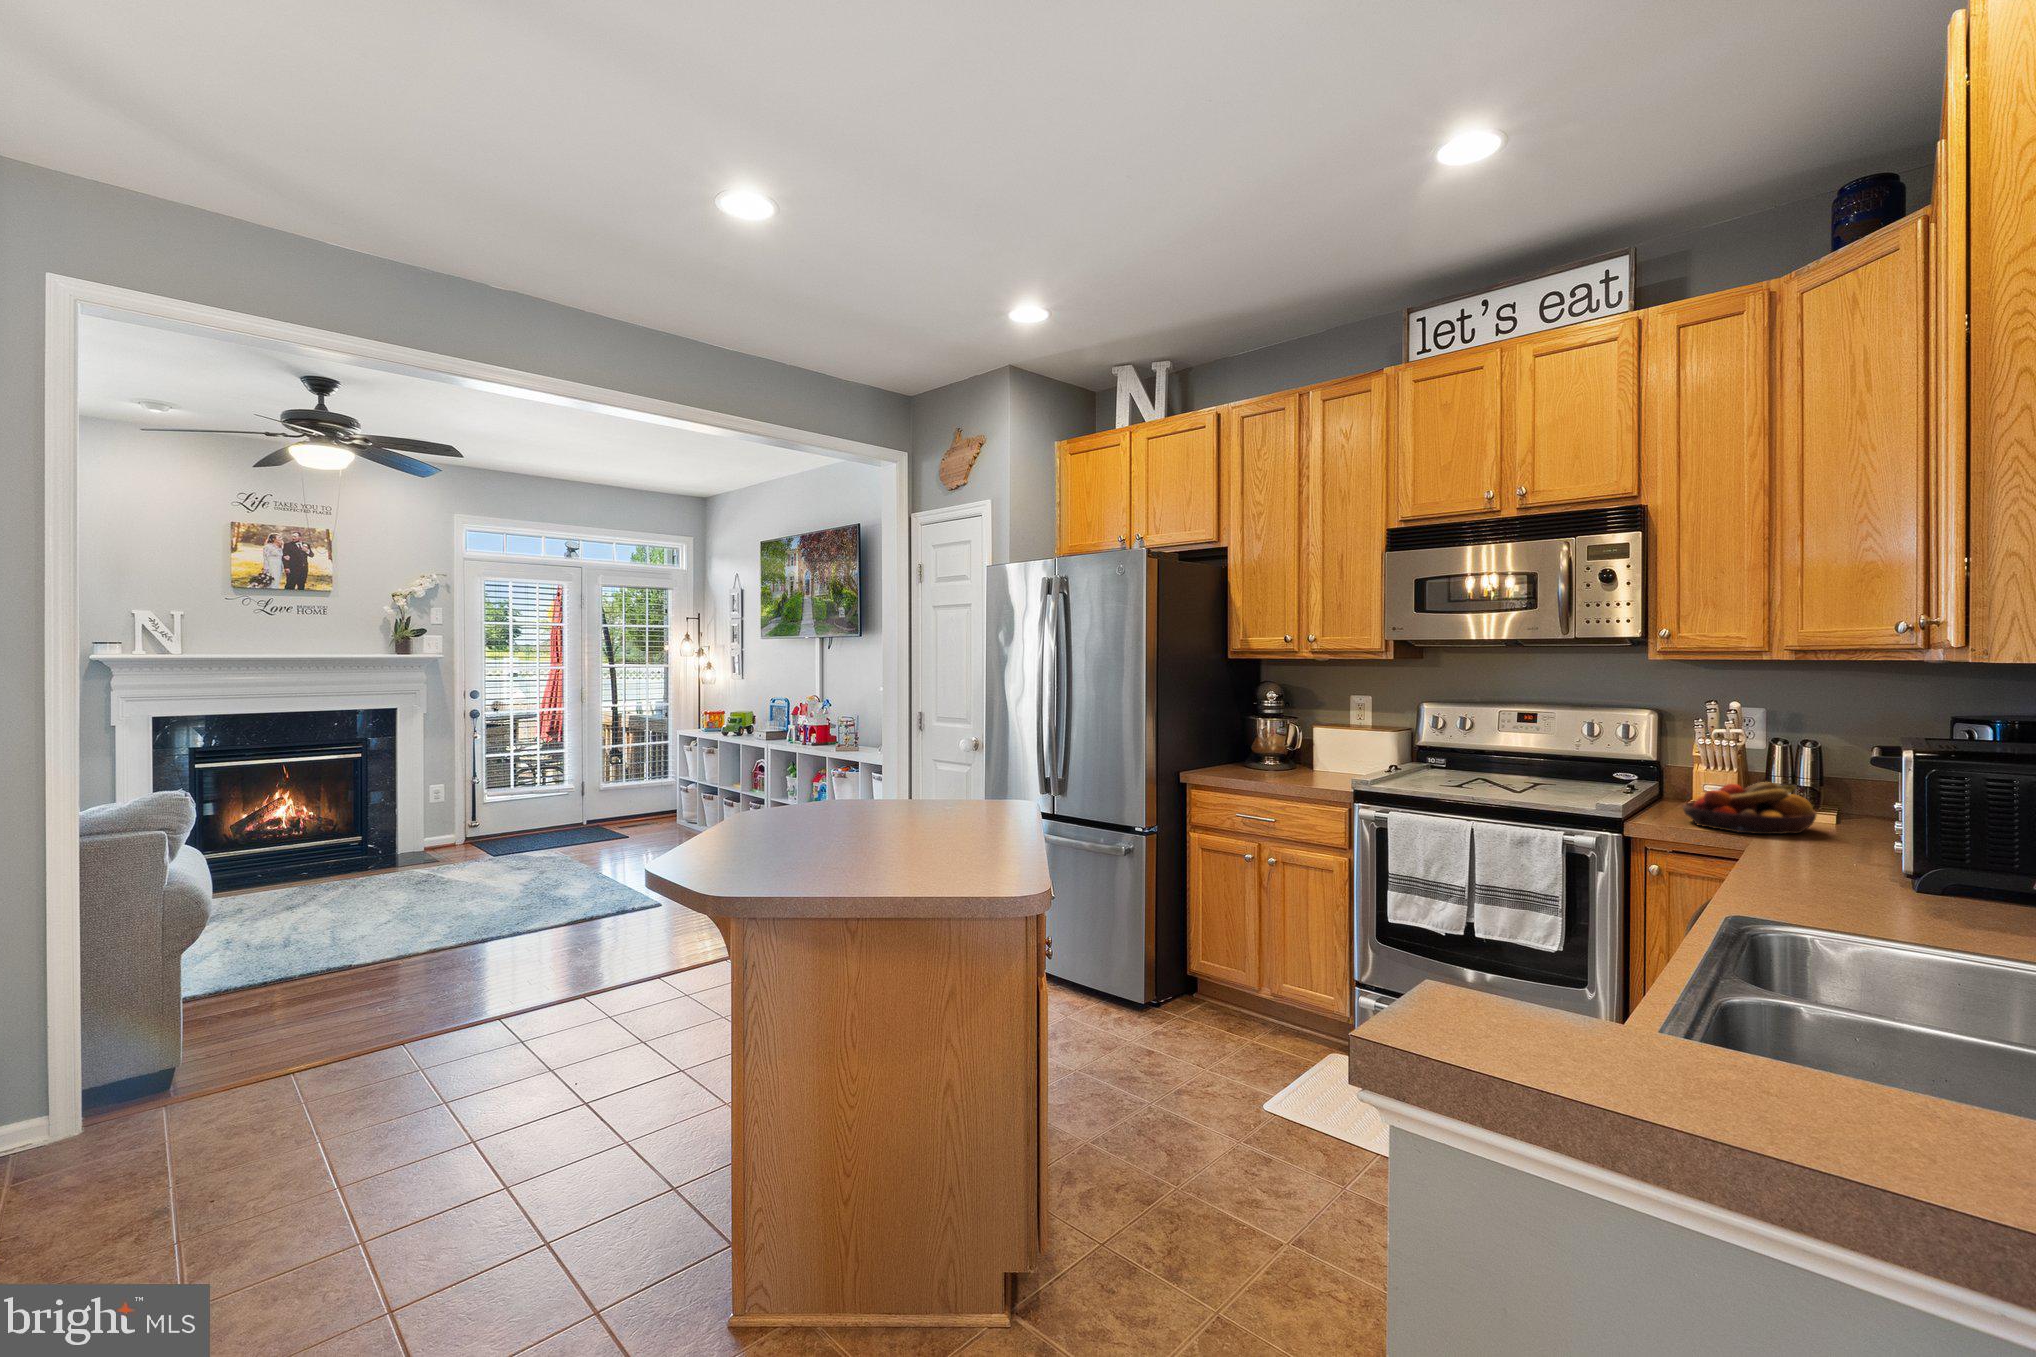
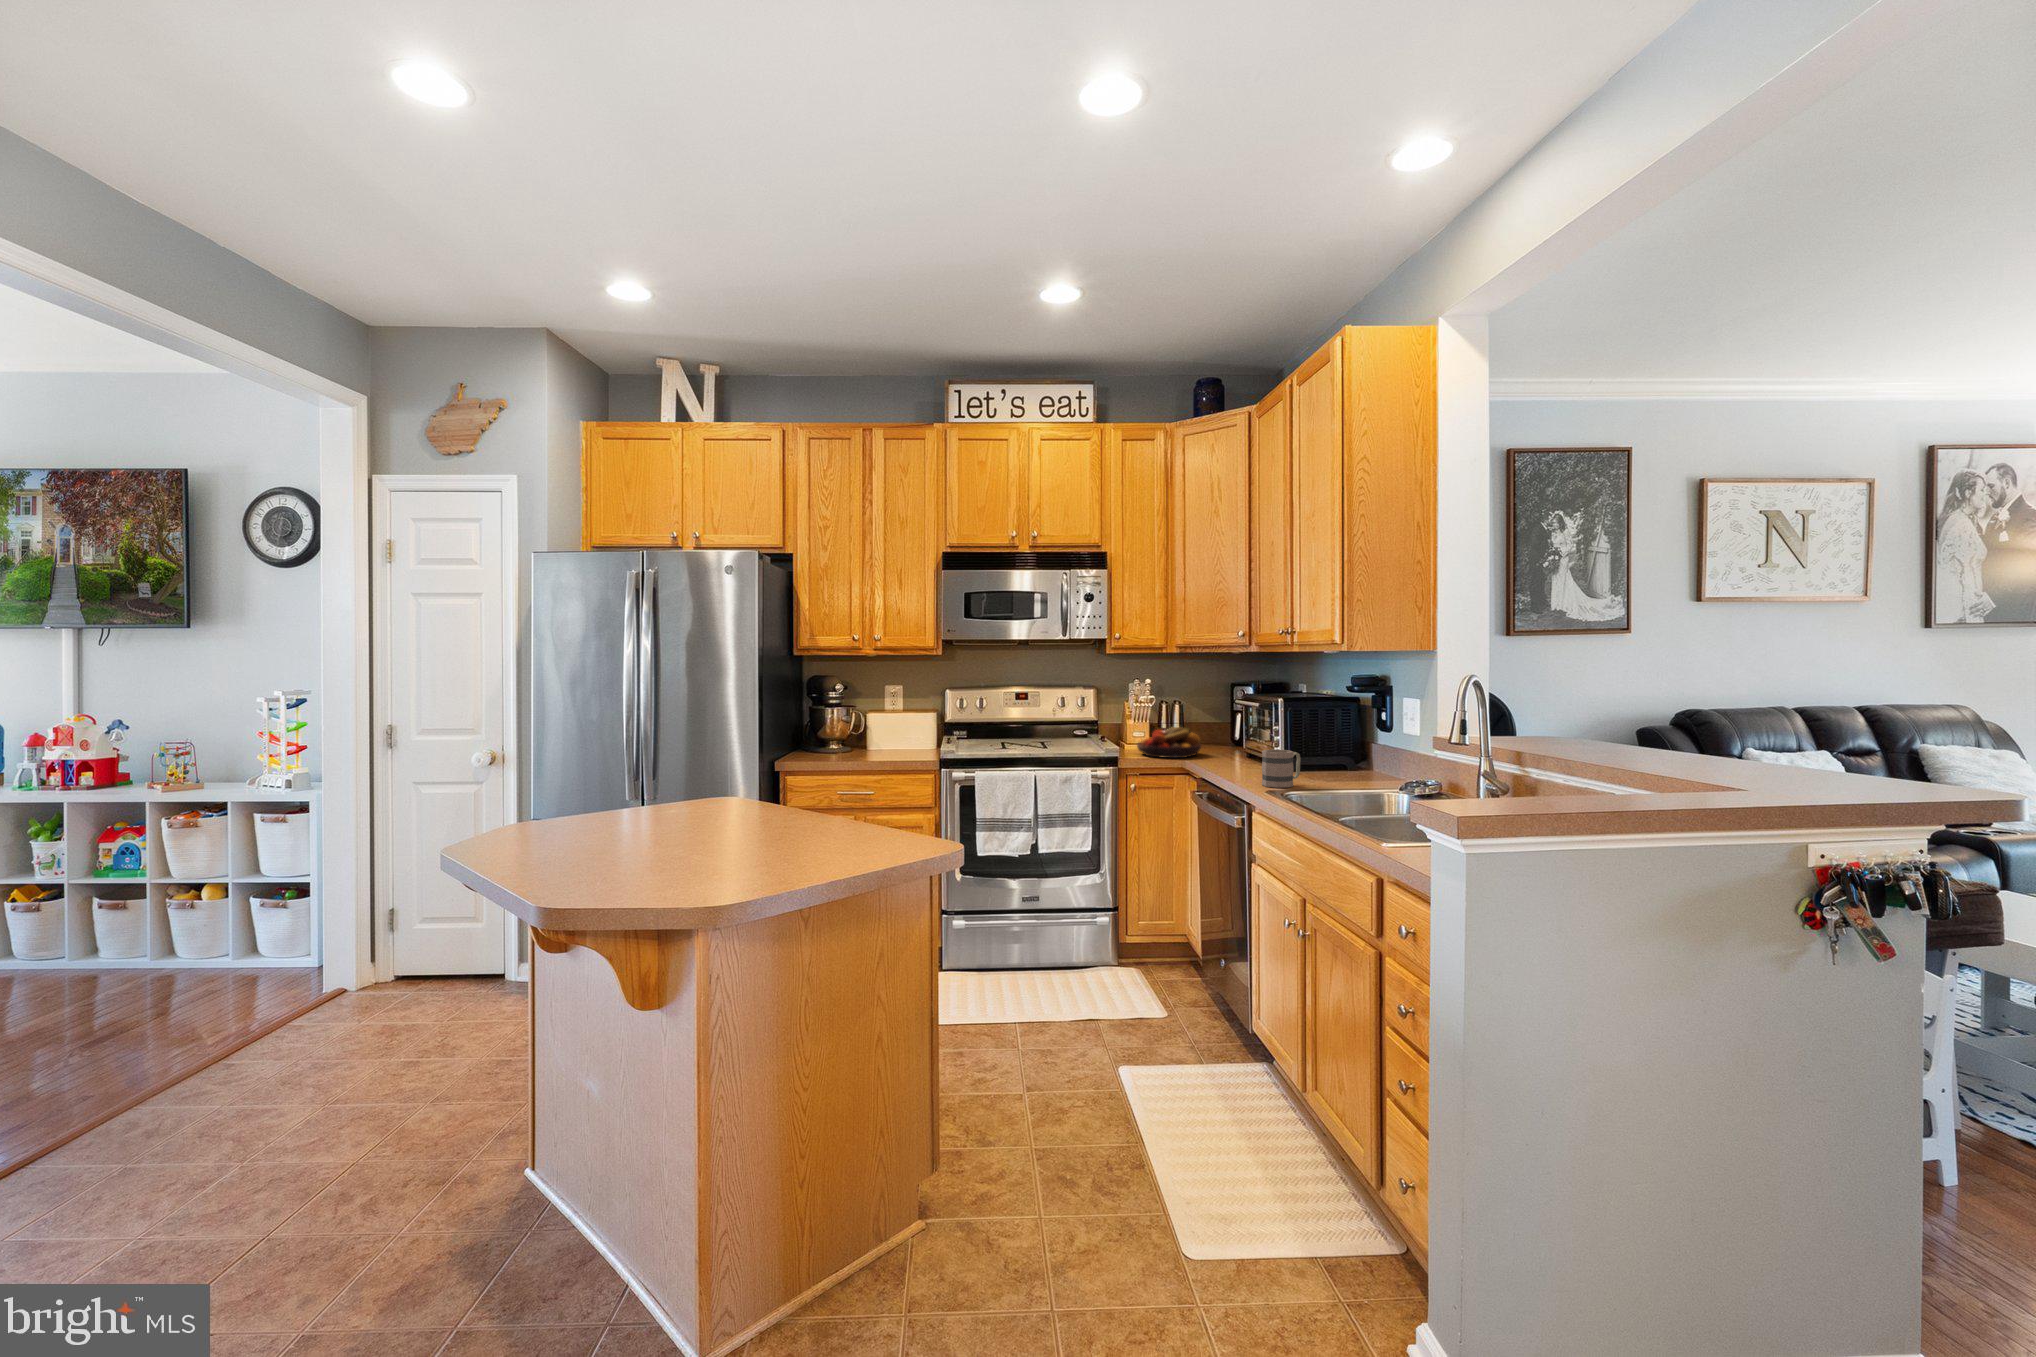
mug: none [1784,833,1889,909] -> present [1262,750,1301,788]

